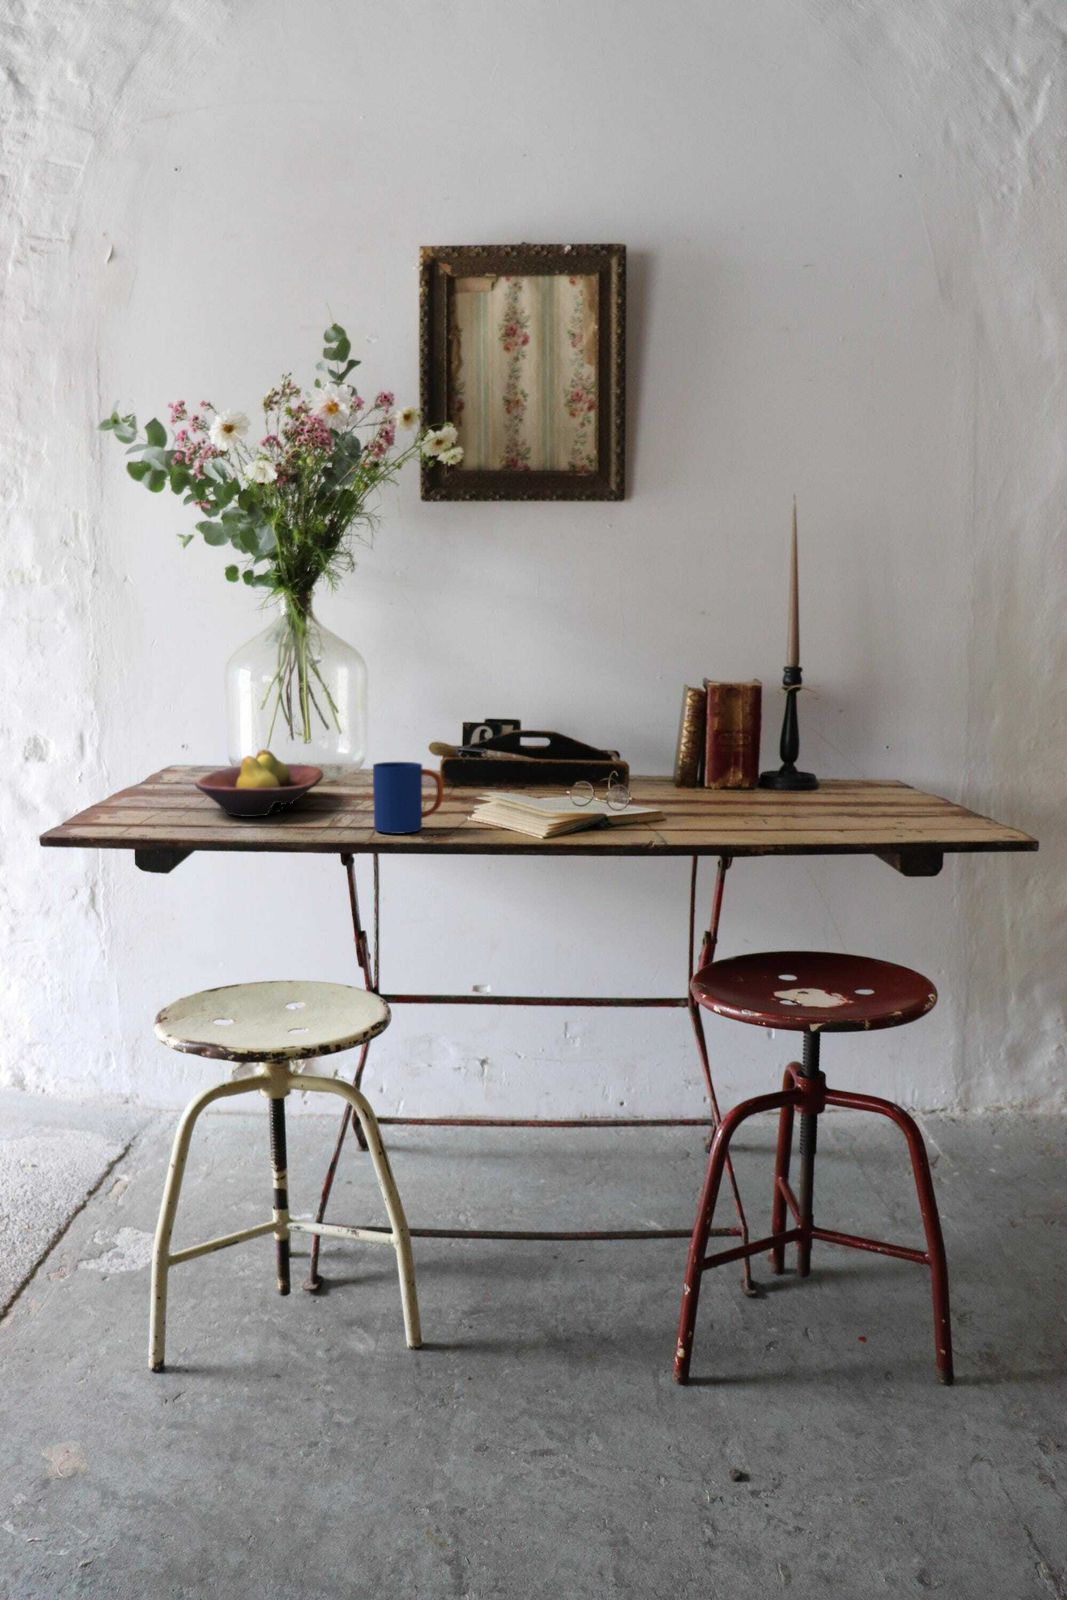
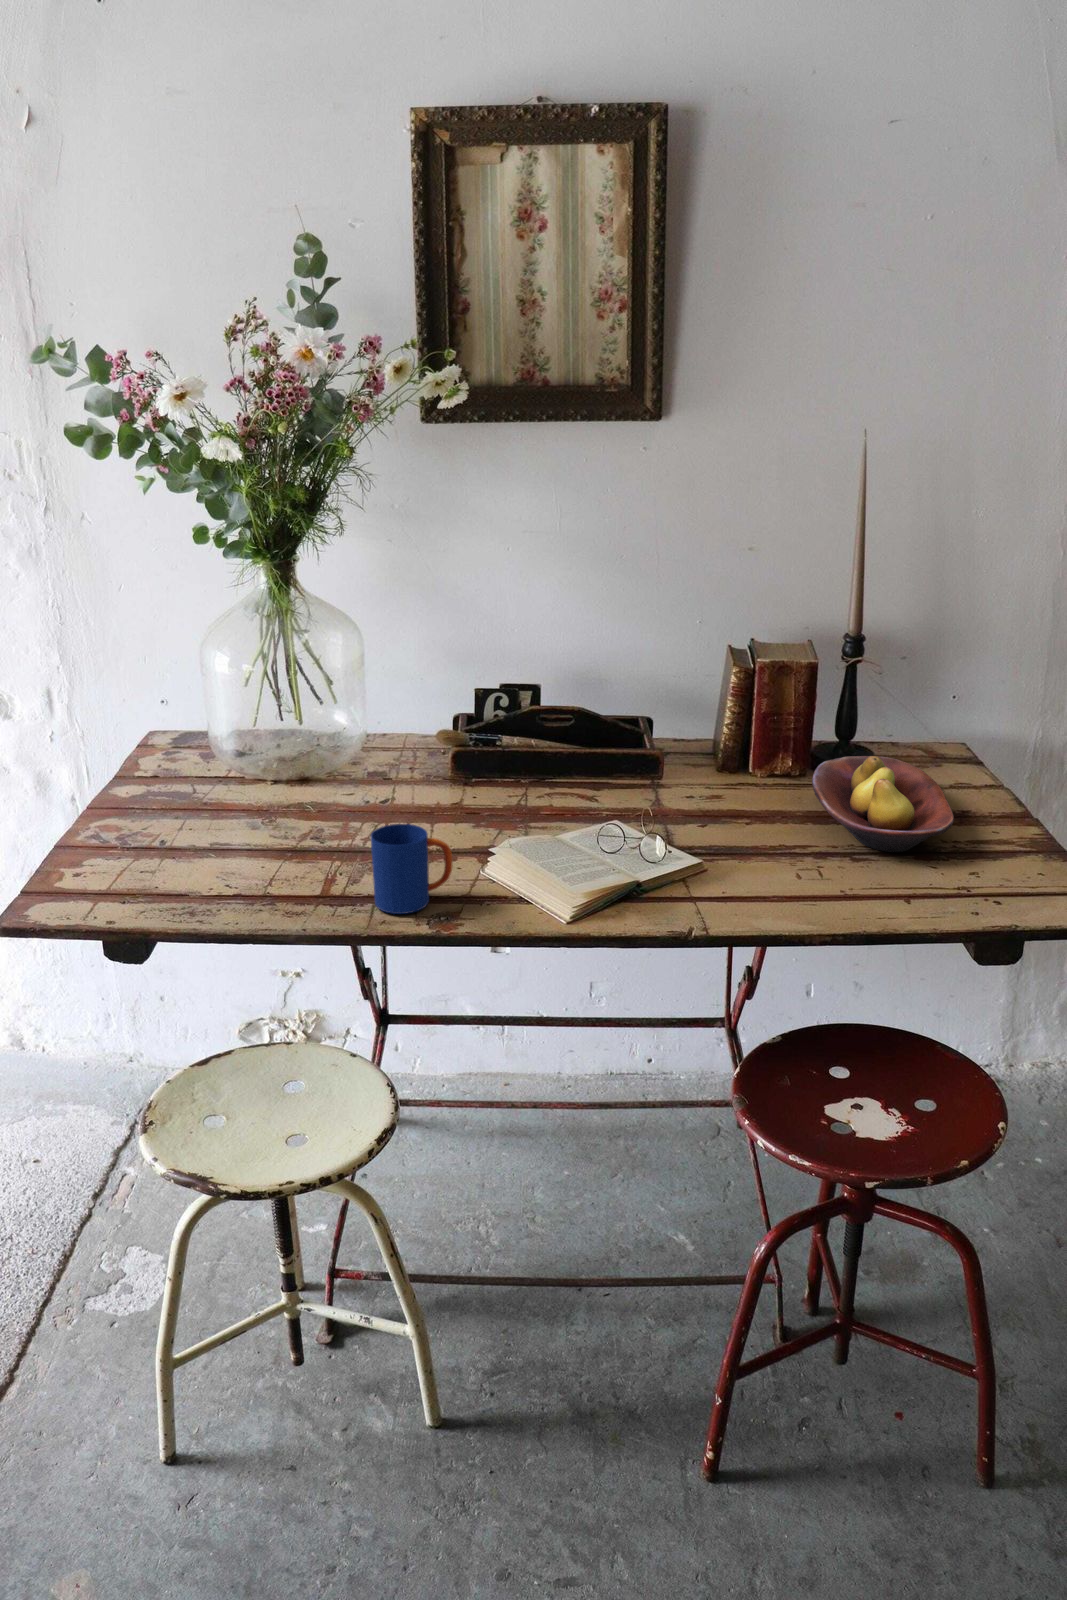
fruit bowl: present [195,750,324,817] -> present [812,756,954,852]

